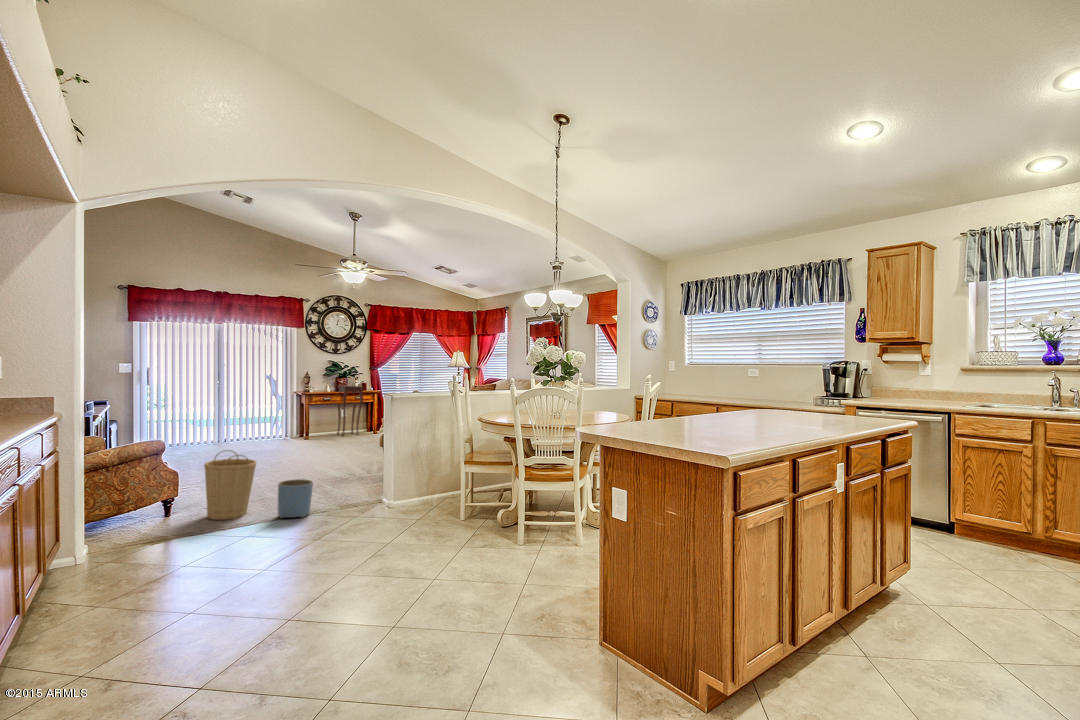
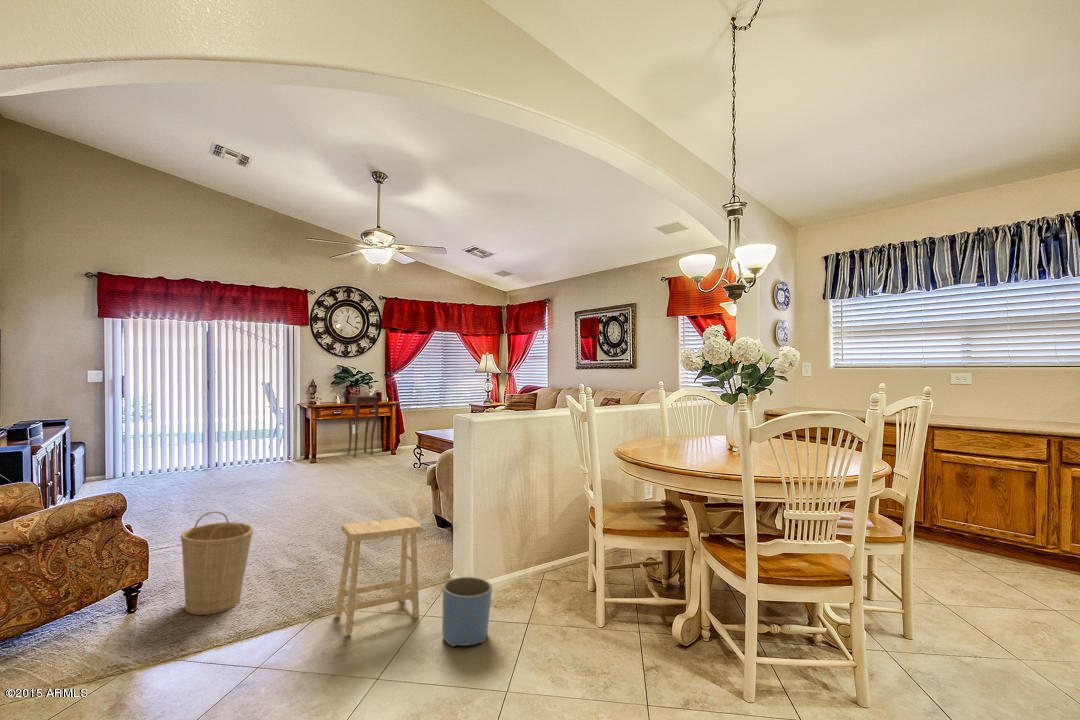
footstool: none [315,452,378,527] -> present [335,517,423,634]
planter: present [278,479,313,518] -> present [442,577,492,646]

